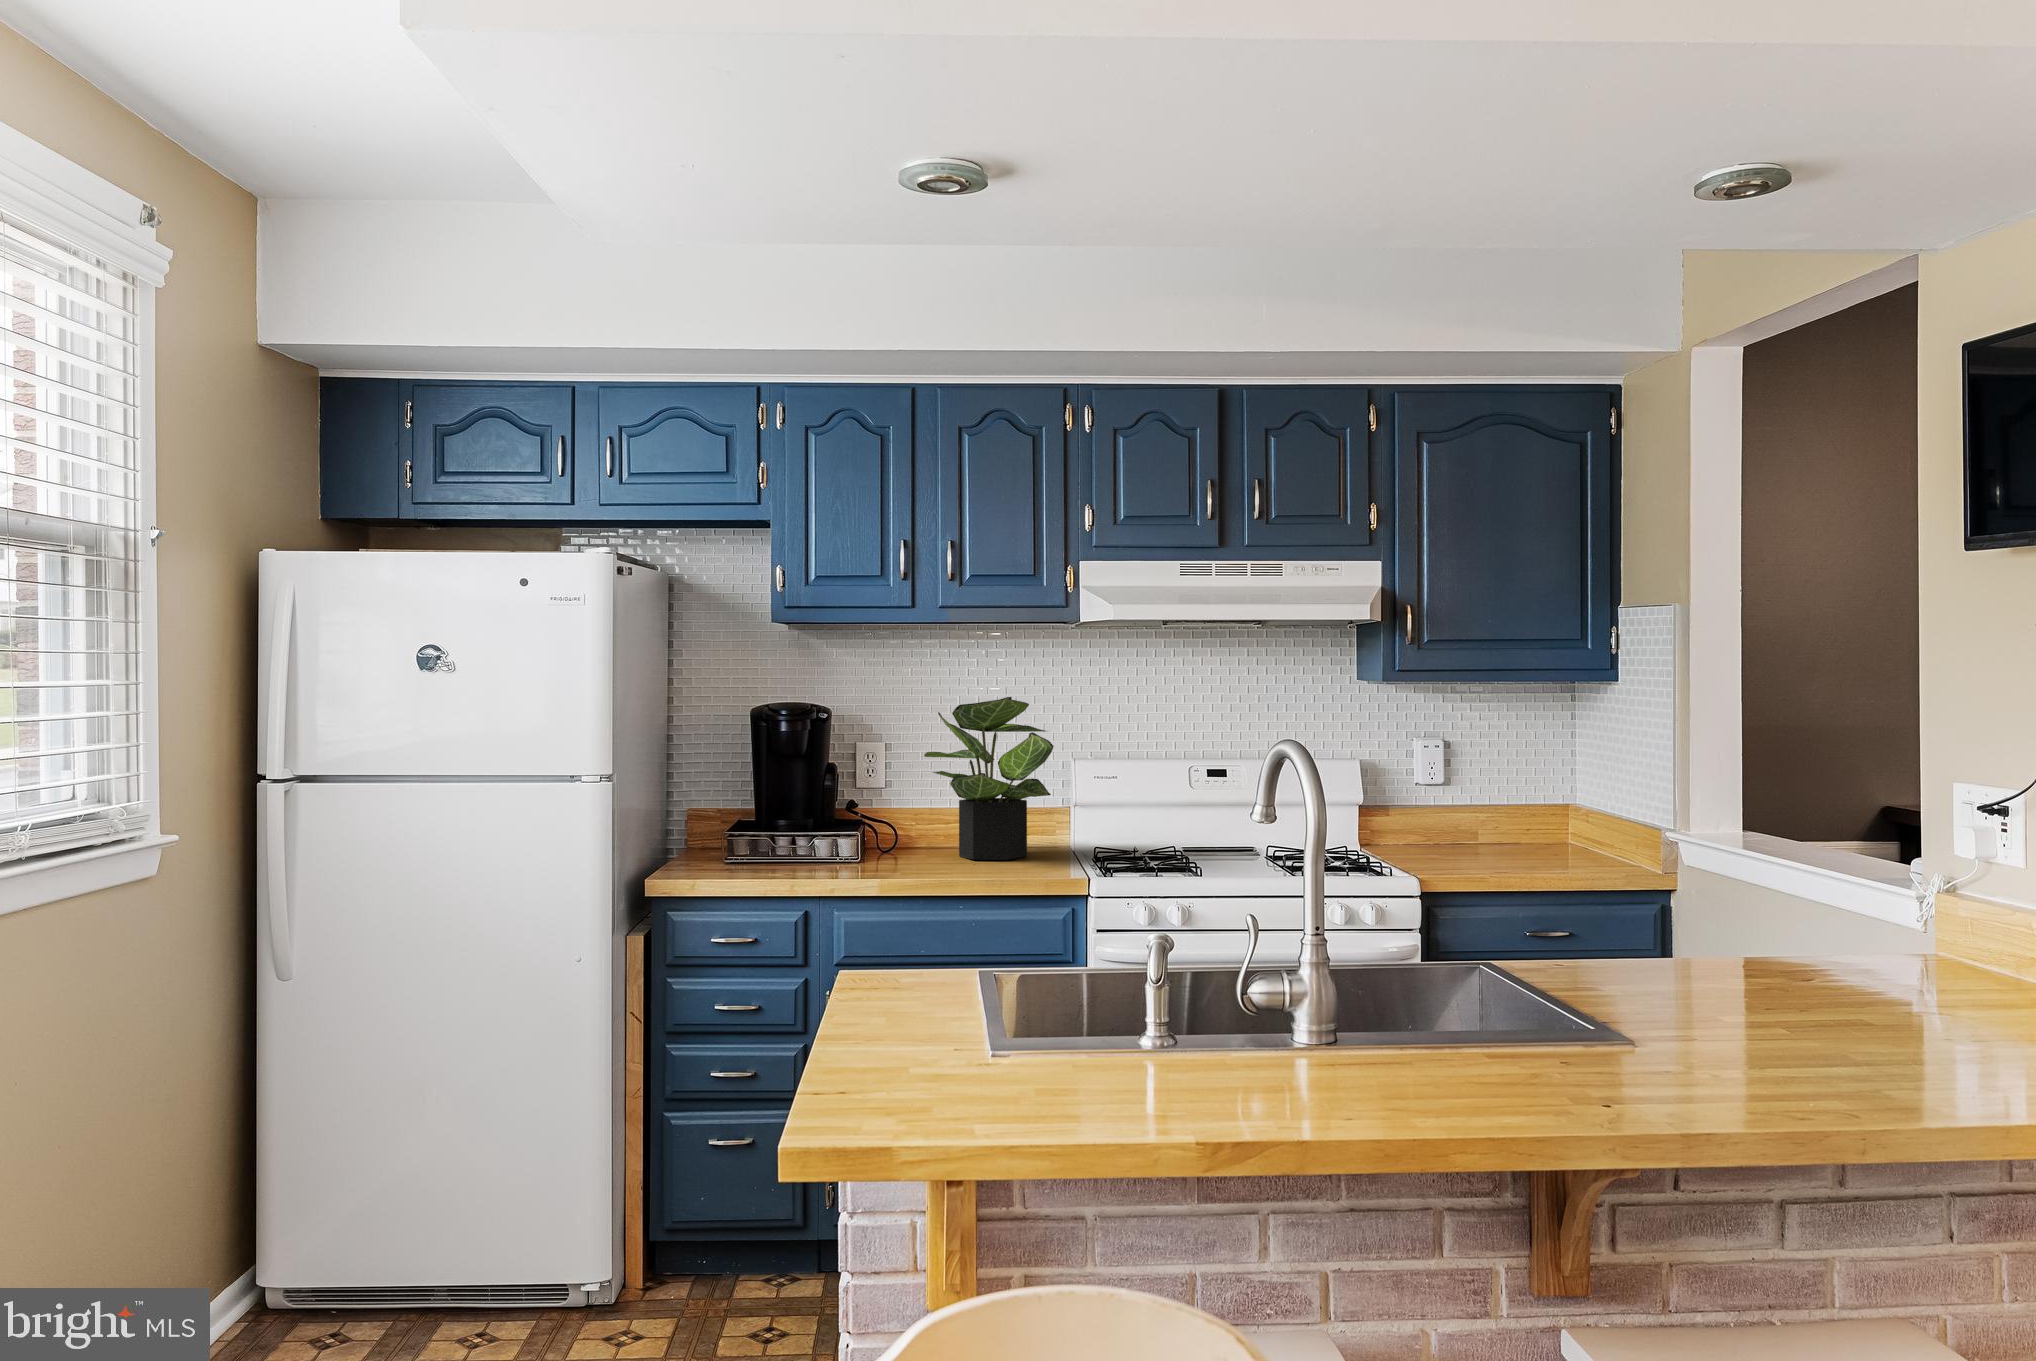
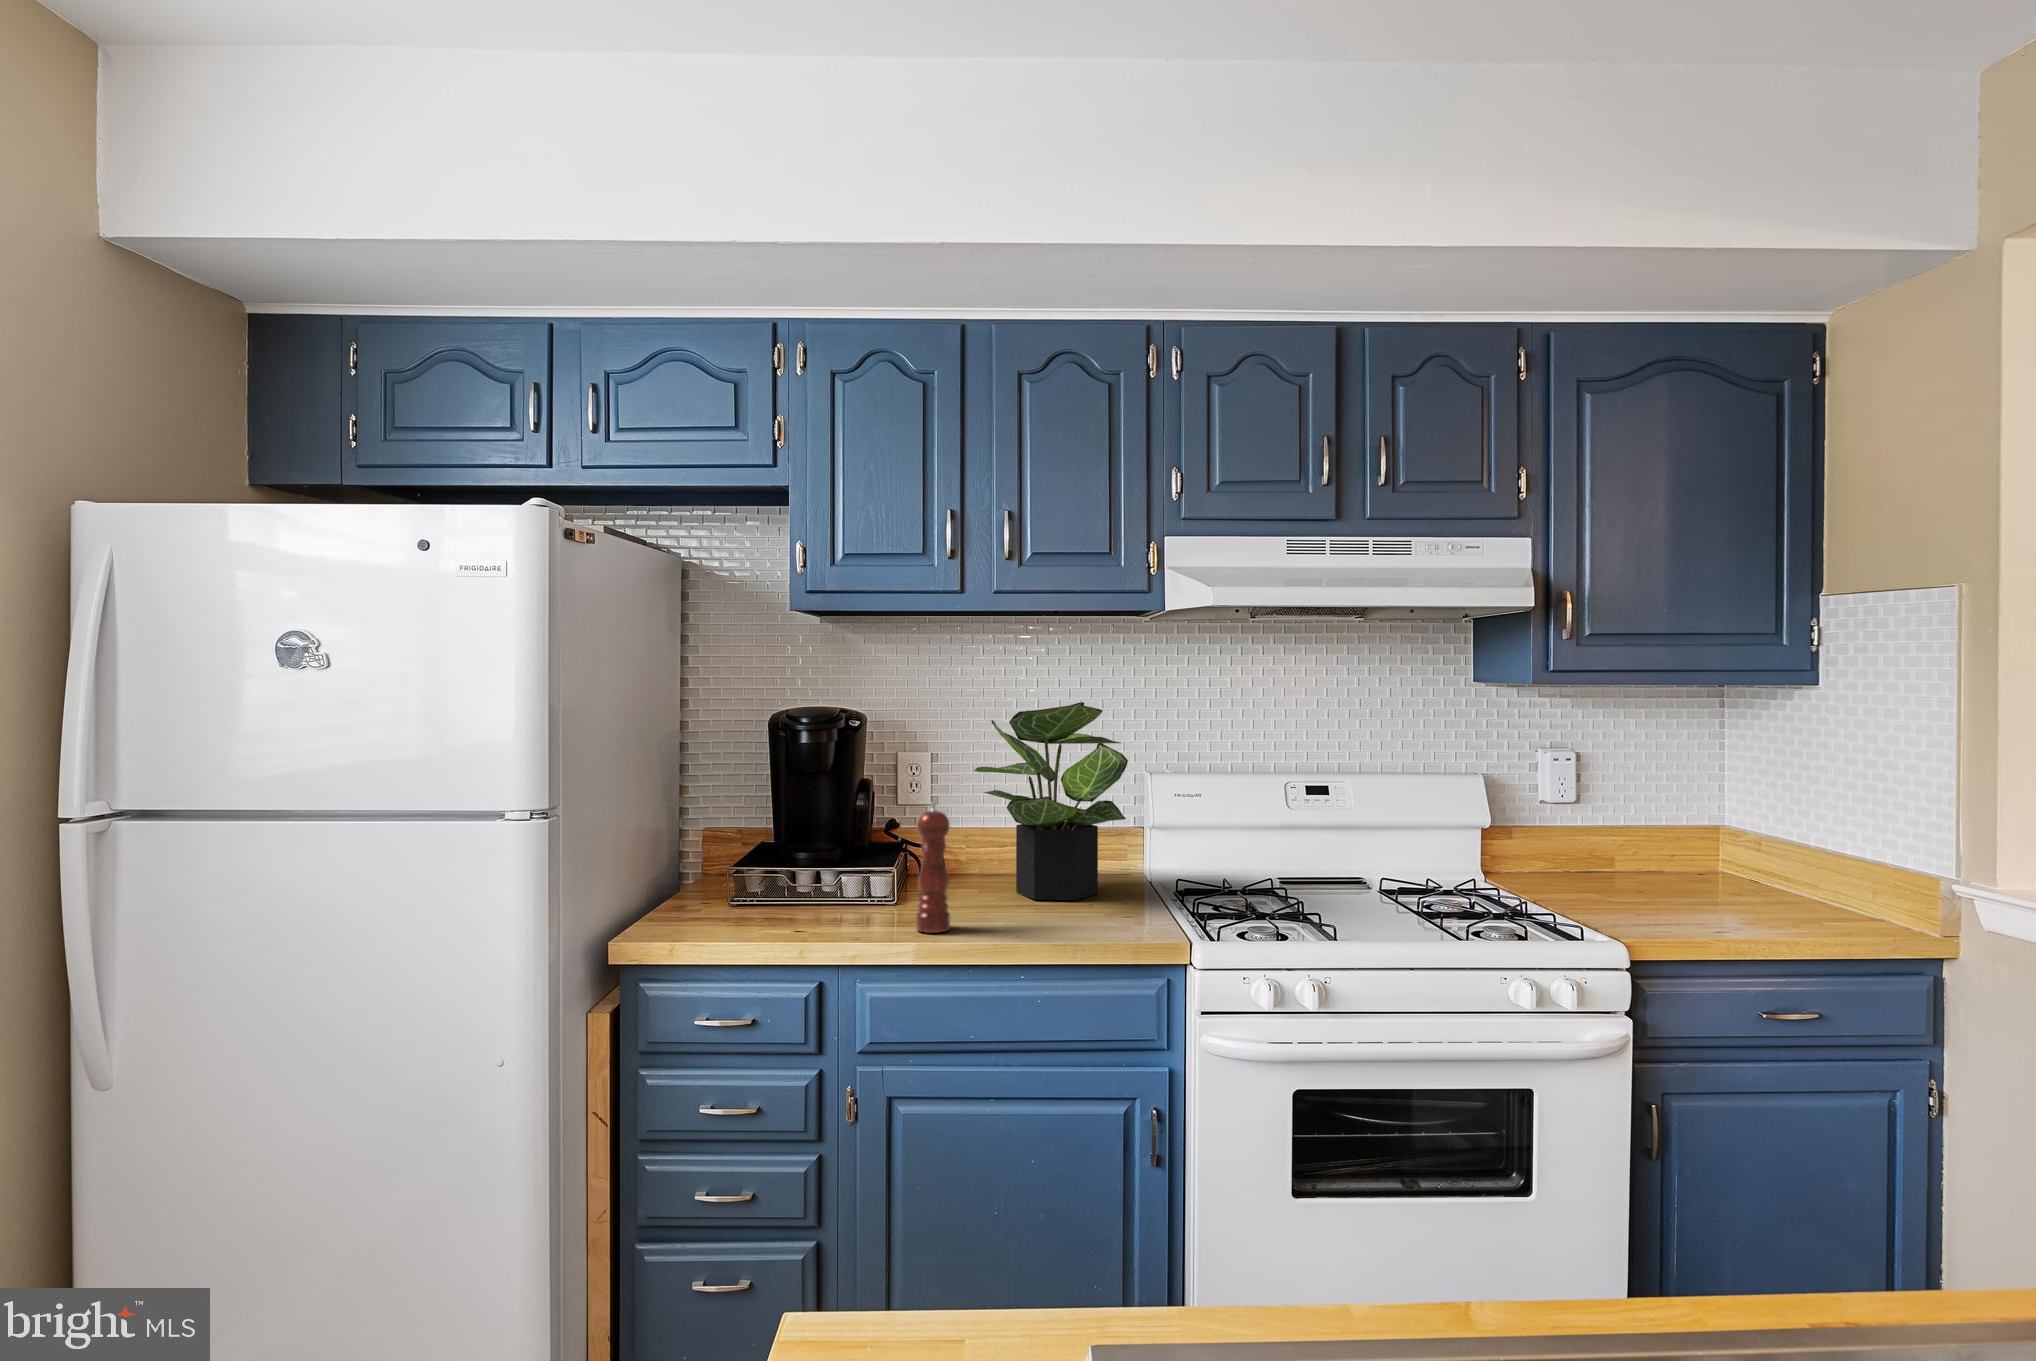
pepper mill: none [878,775,904,877] -> present [916,802,950,933]

